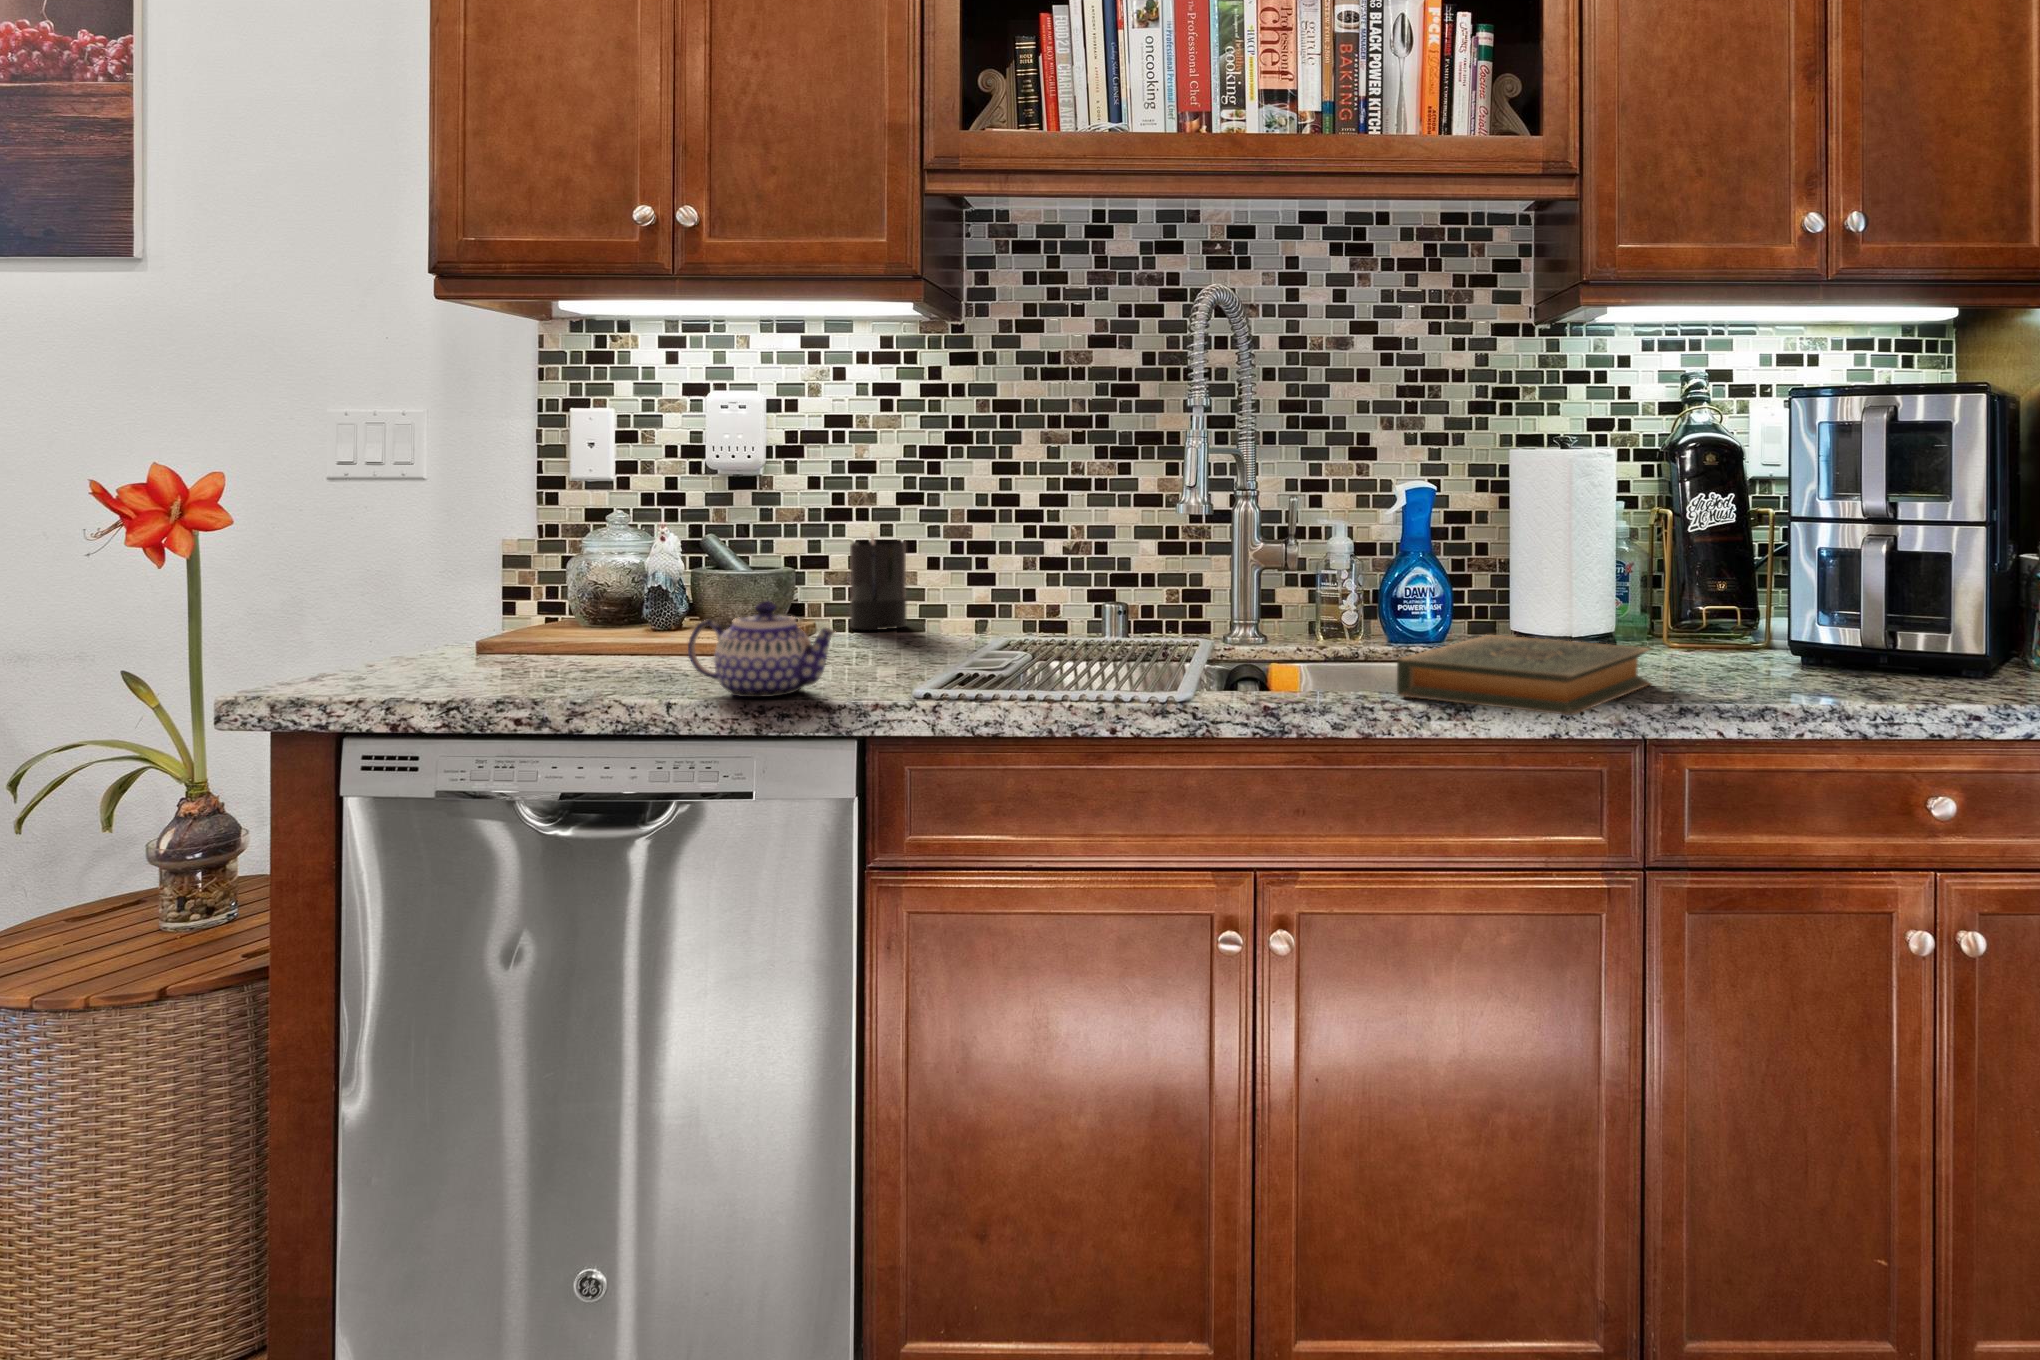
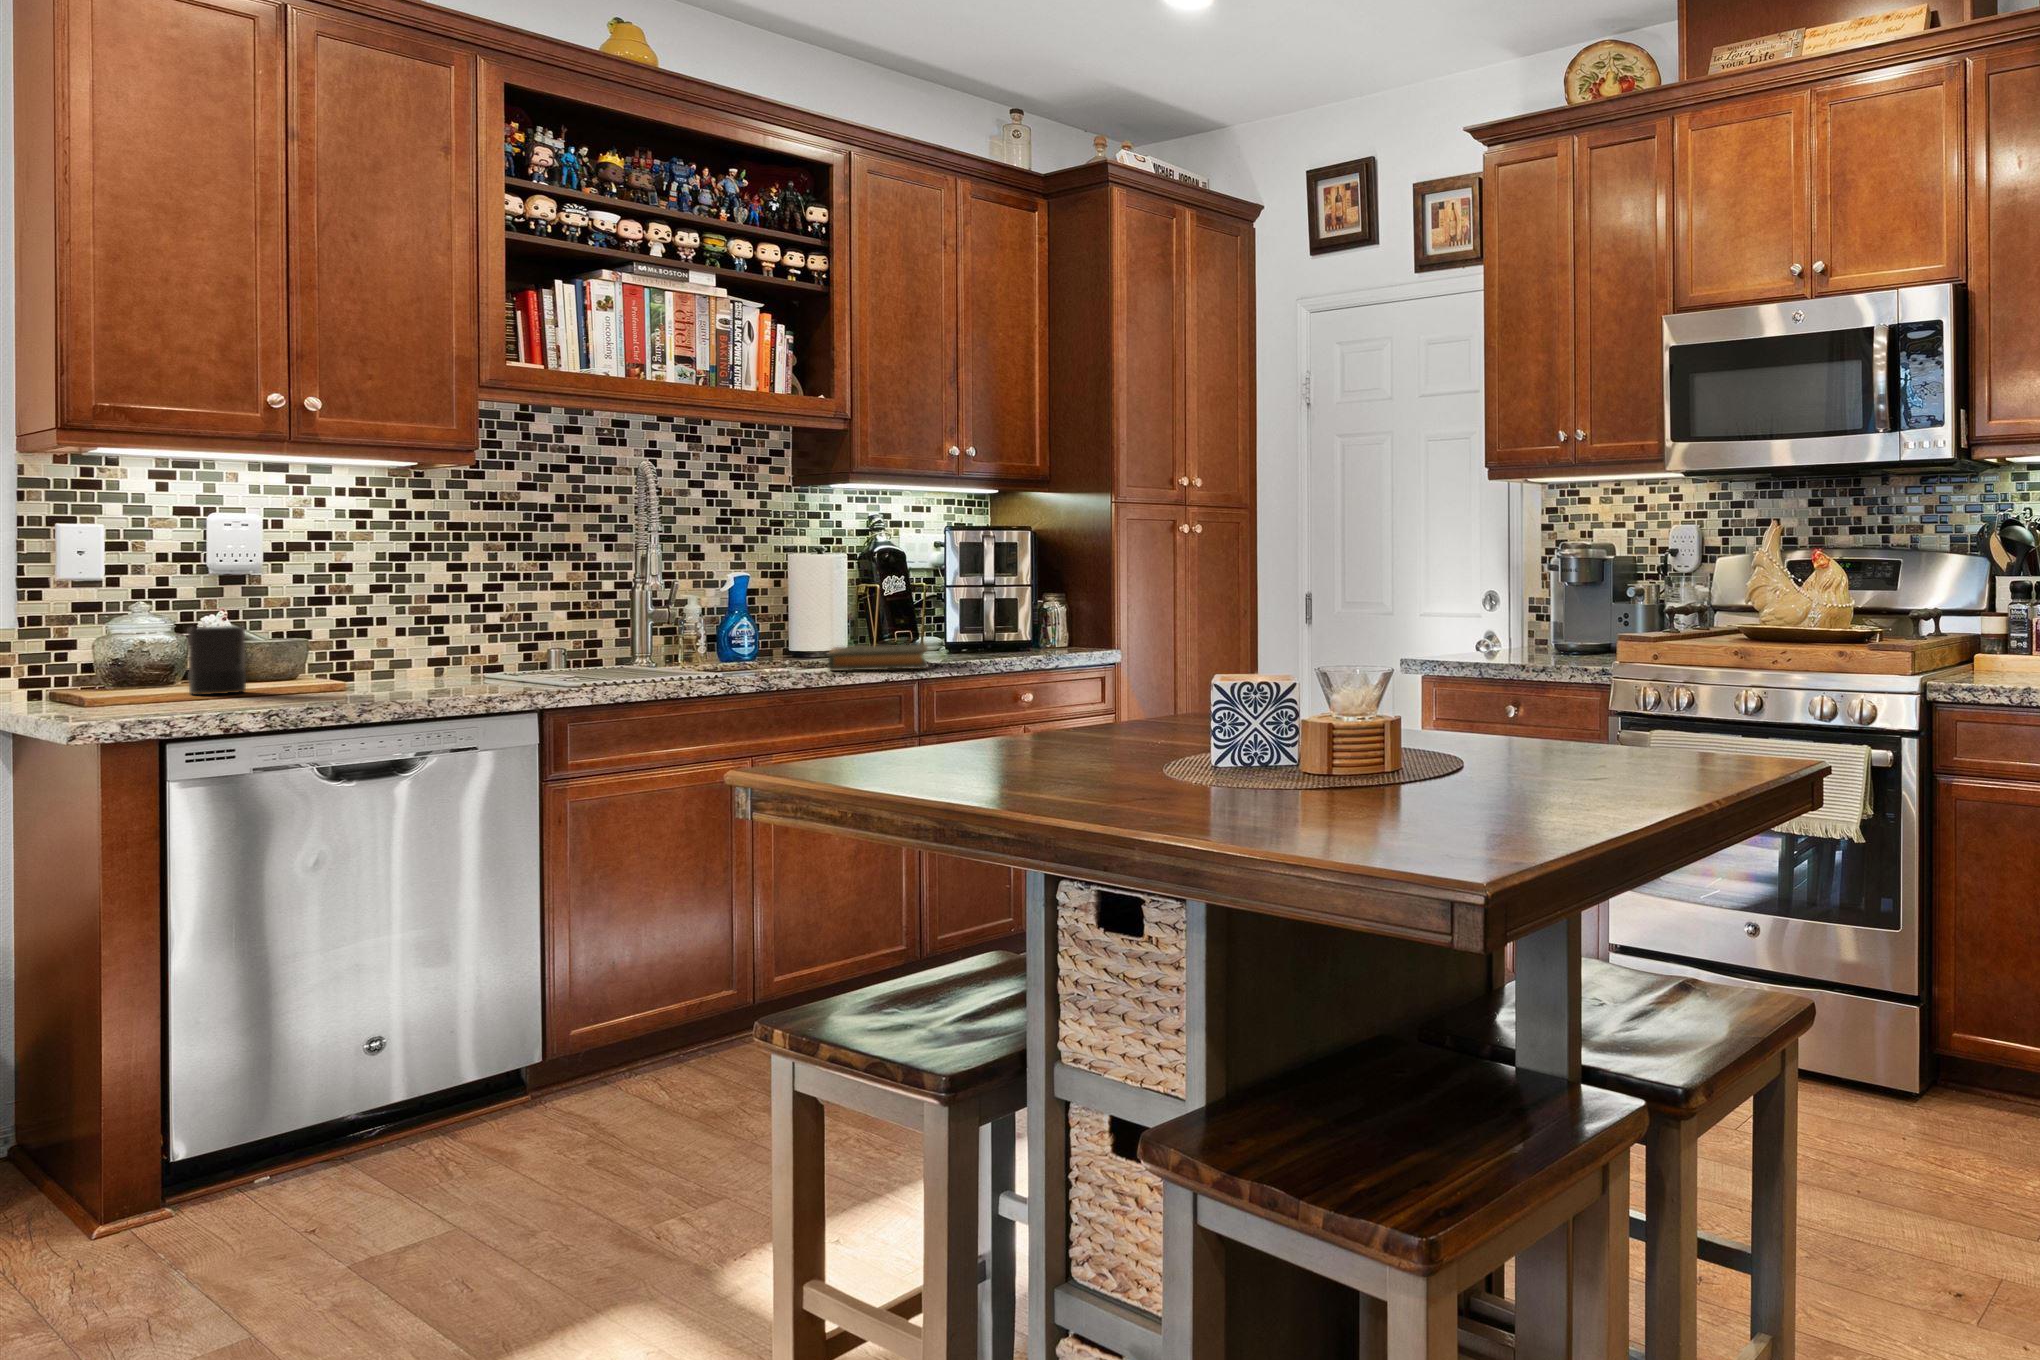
candle: present [850,533,907,630] -> present [188,621,246,694]
teapot: present [688,600,835,697] -> none [409,638,520,695]

